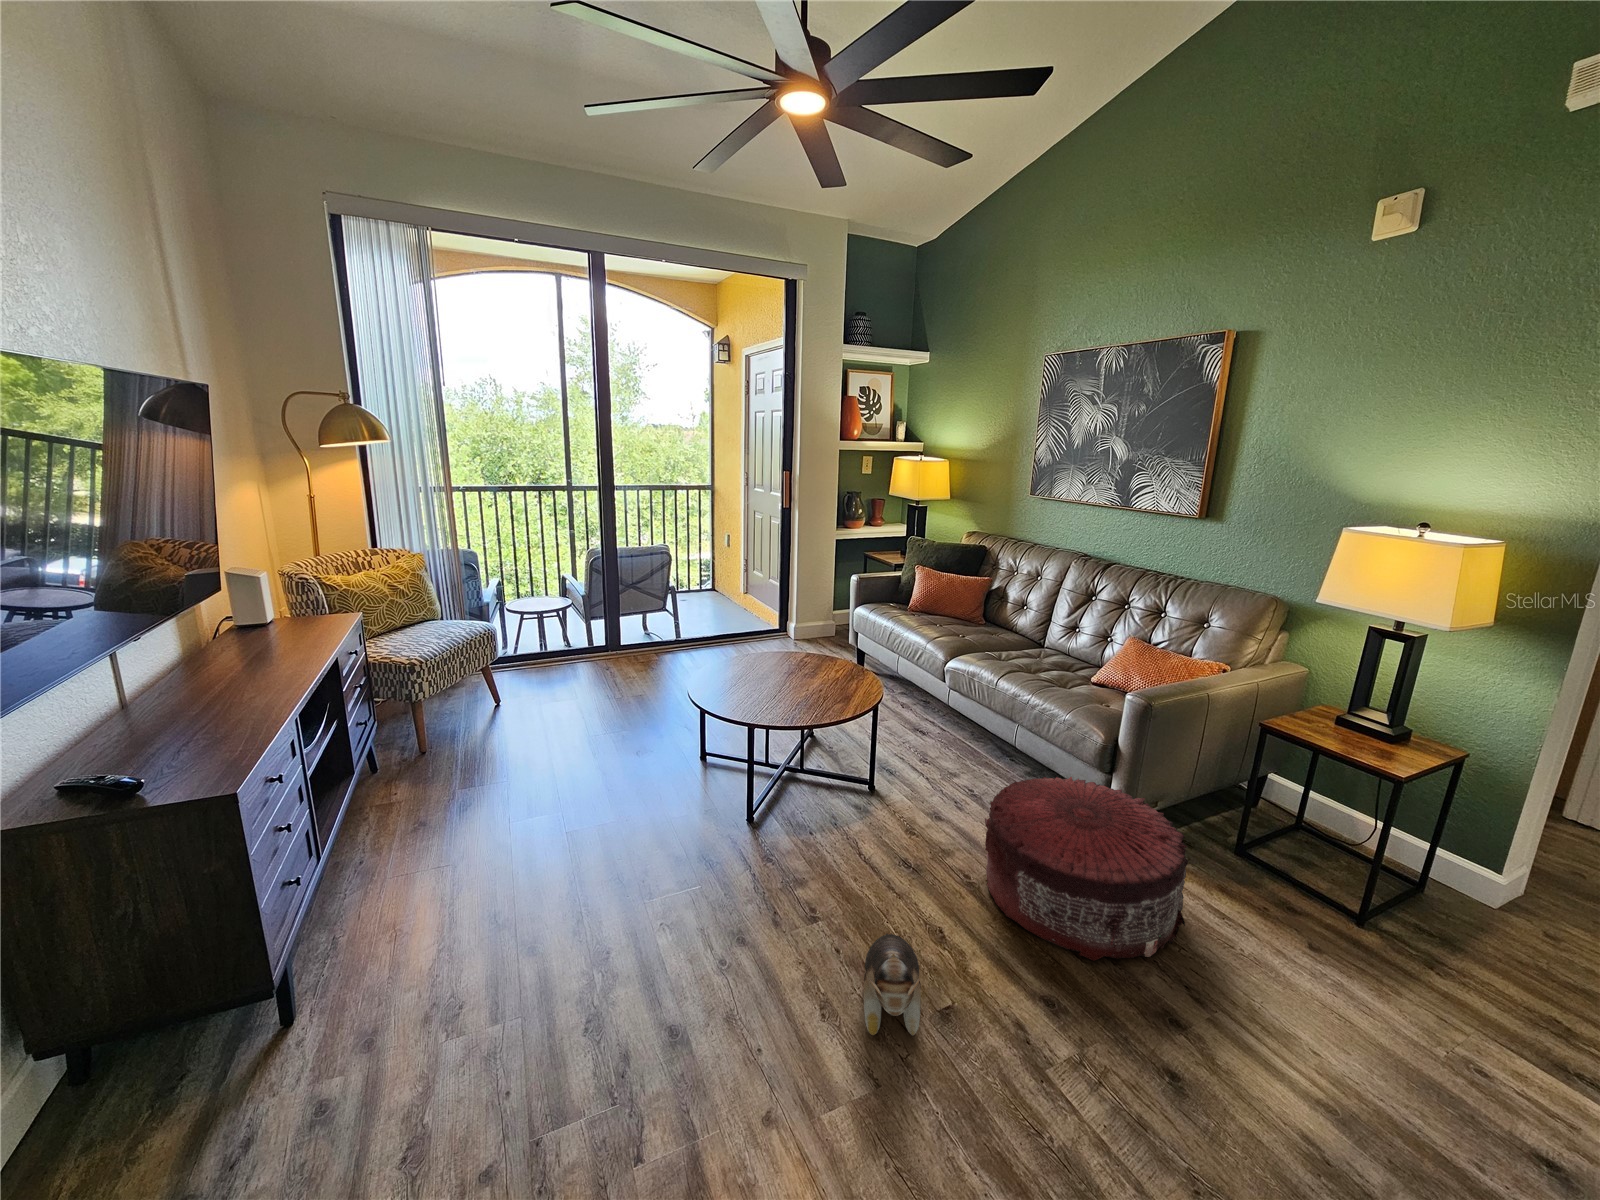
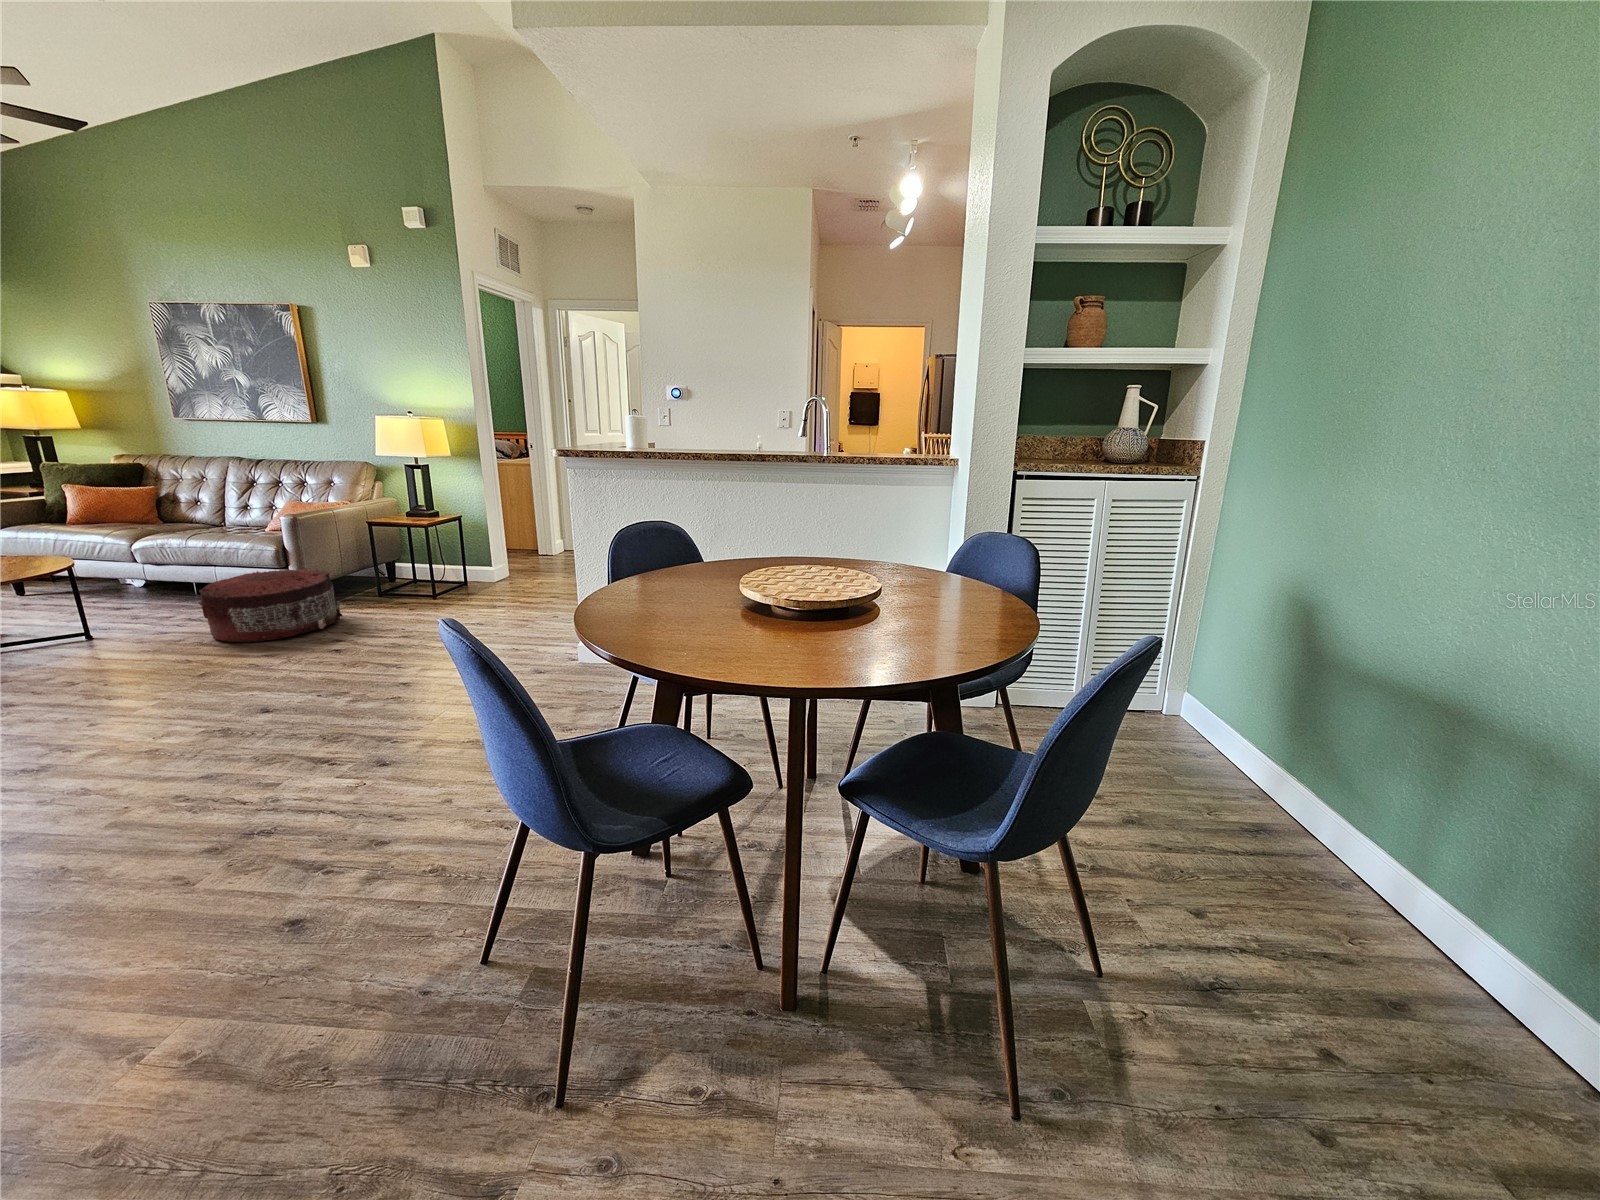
plush toy: present [863,932,921,1035] -> none [128,632,180,688]

